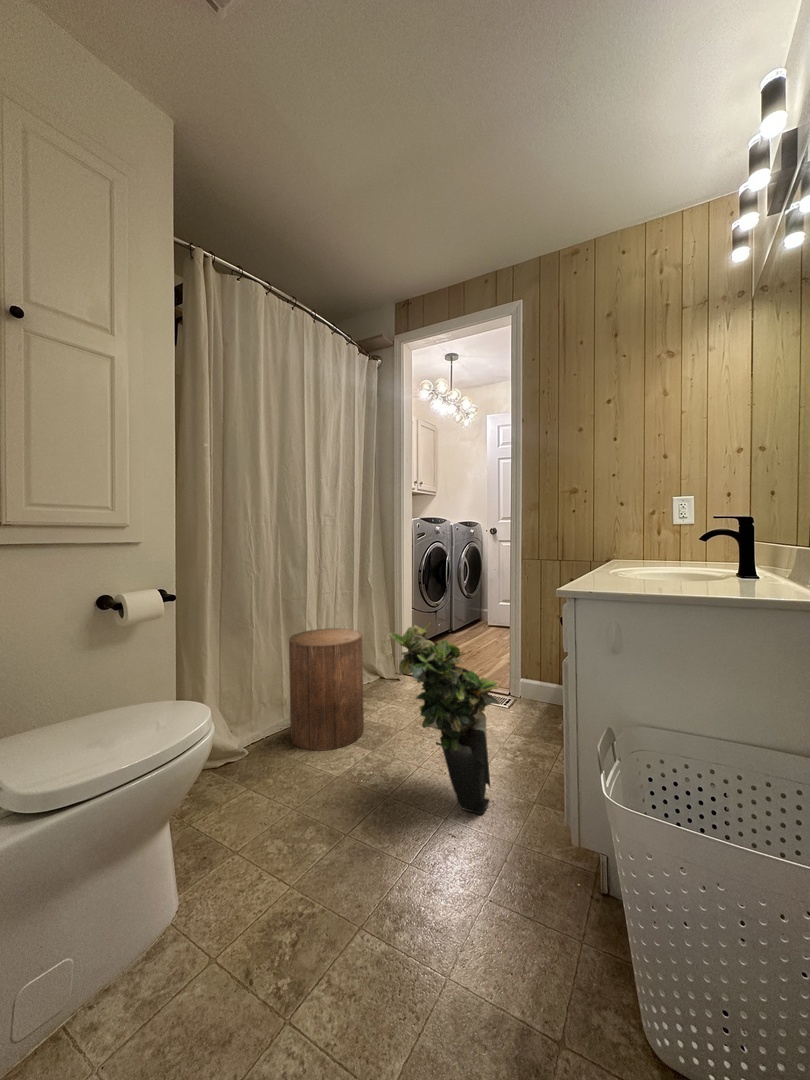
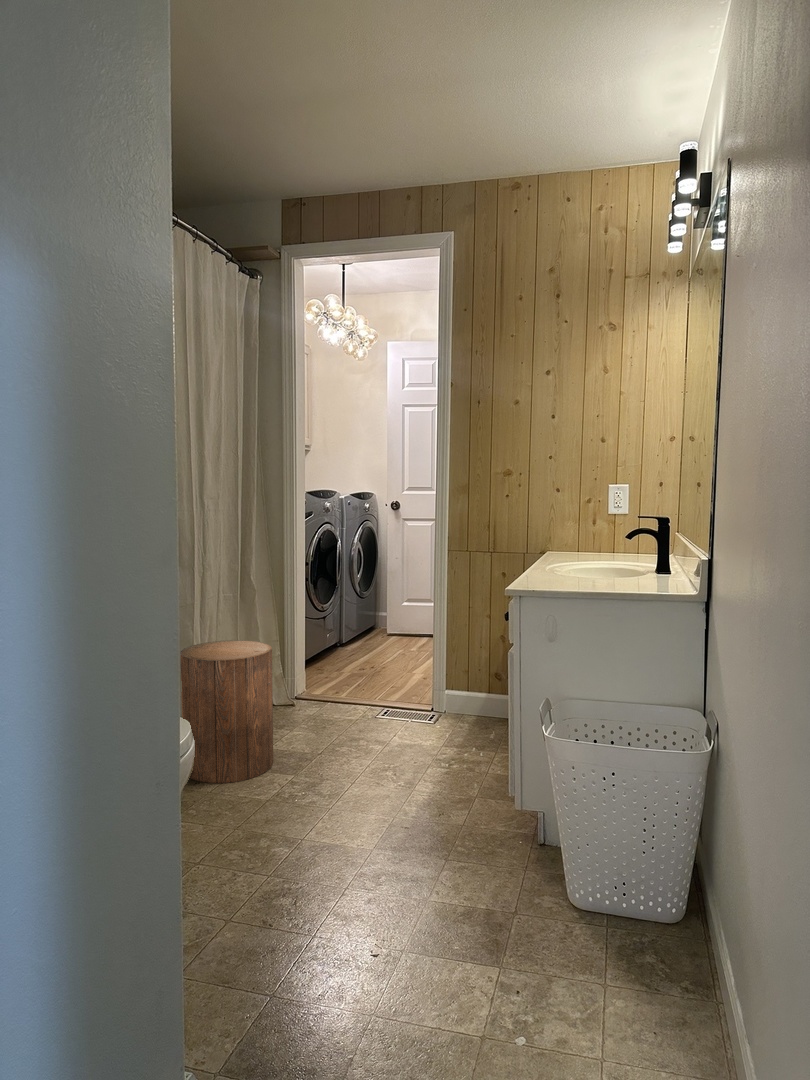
potted plant: present [390,622,499,814] -> none [331,625,447,812]

